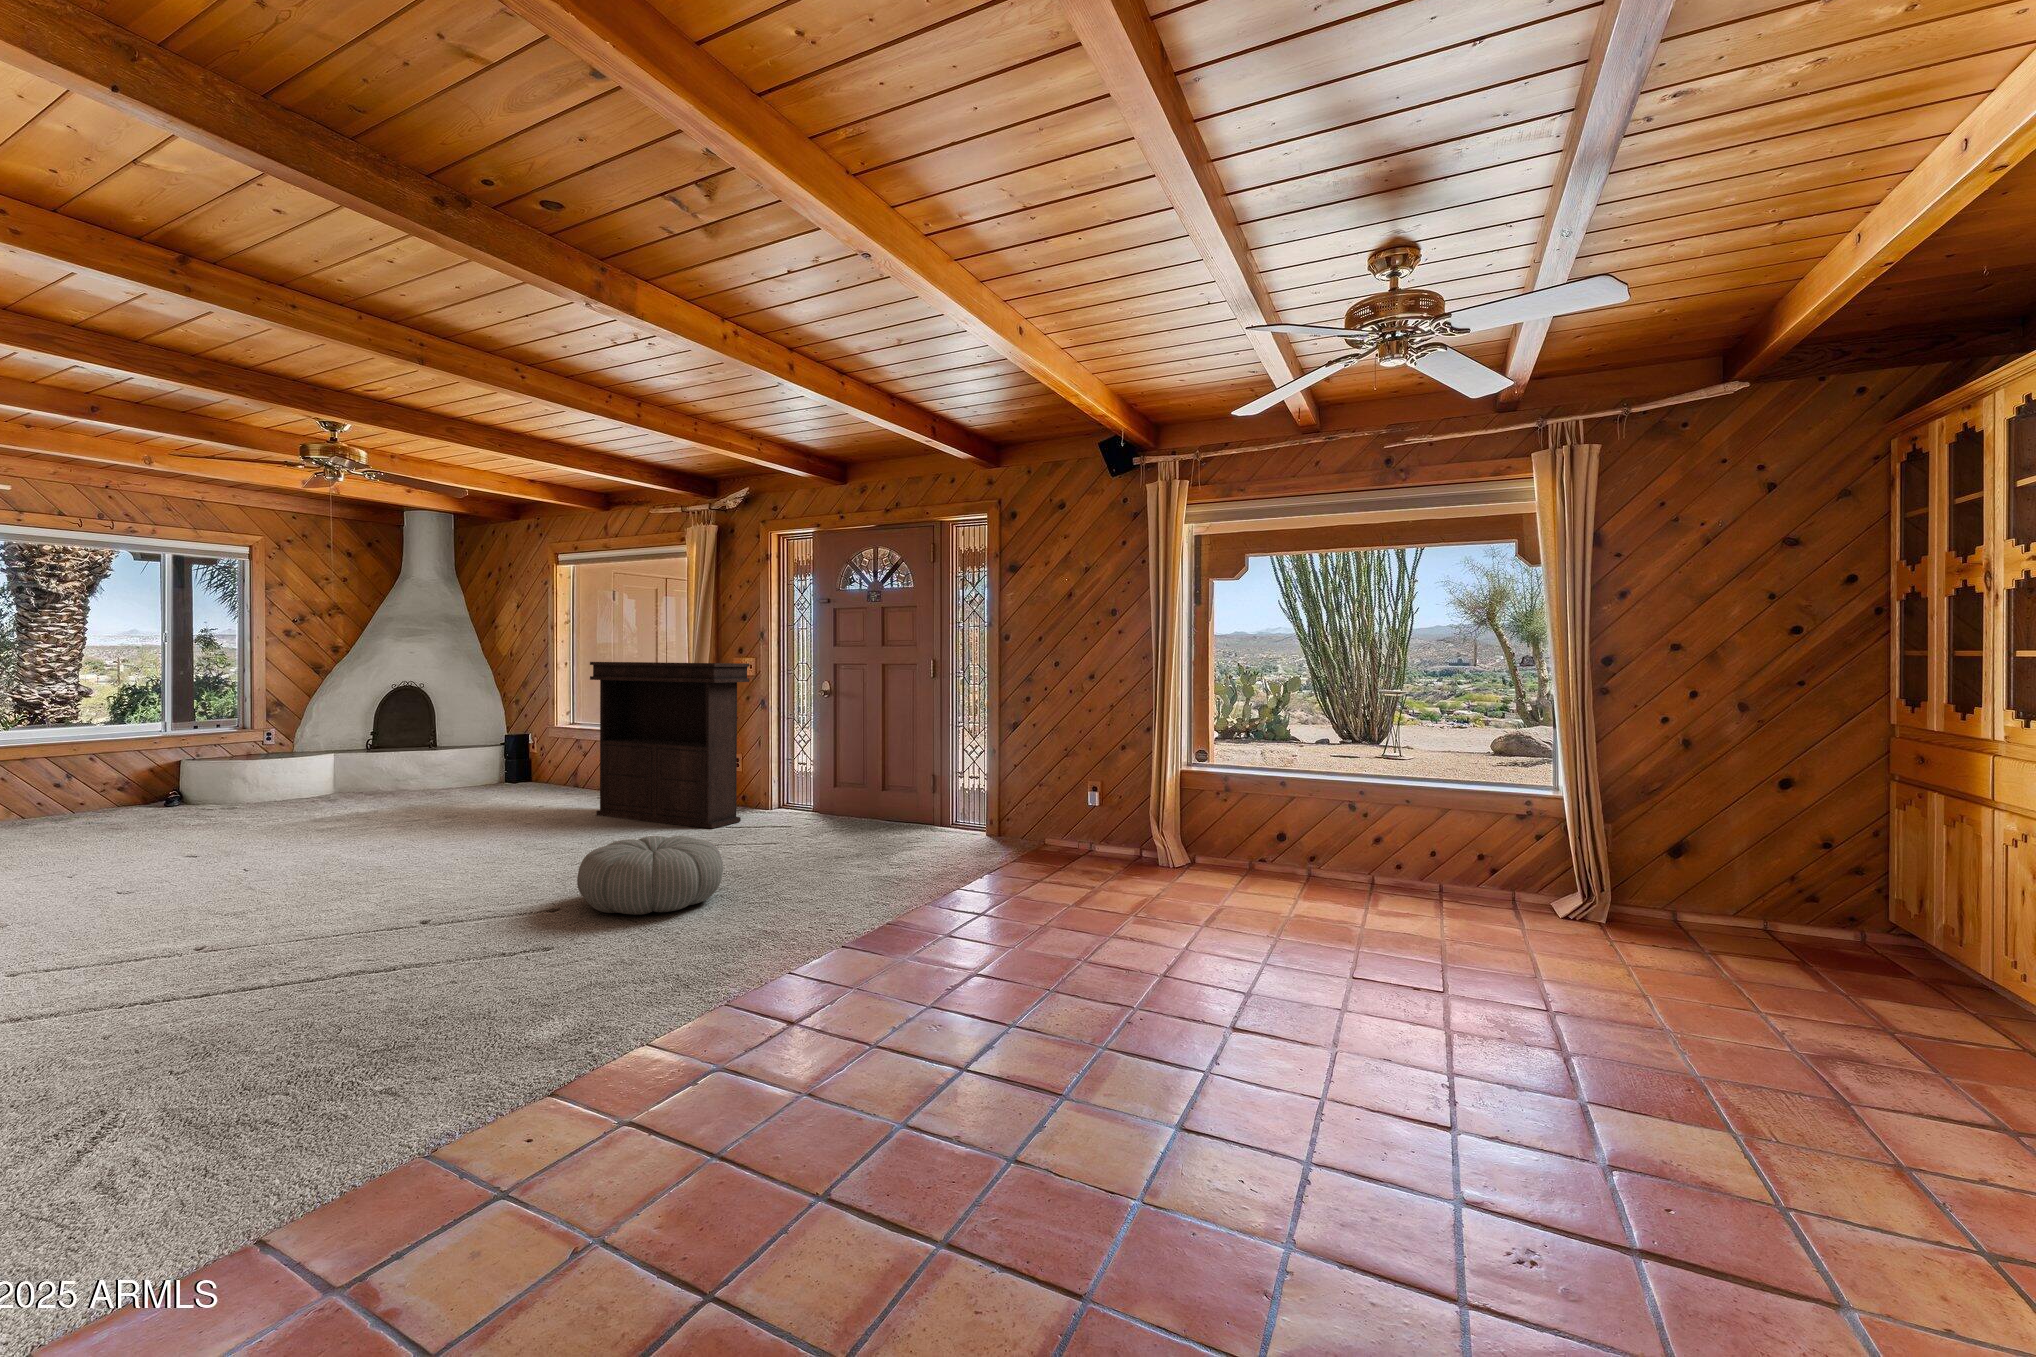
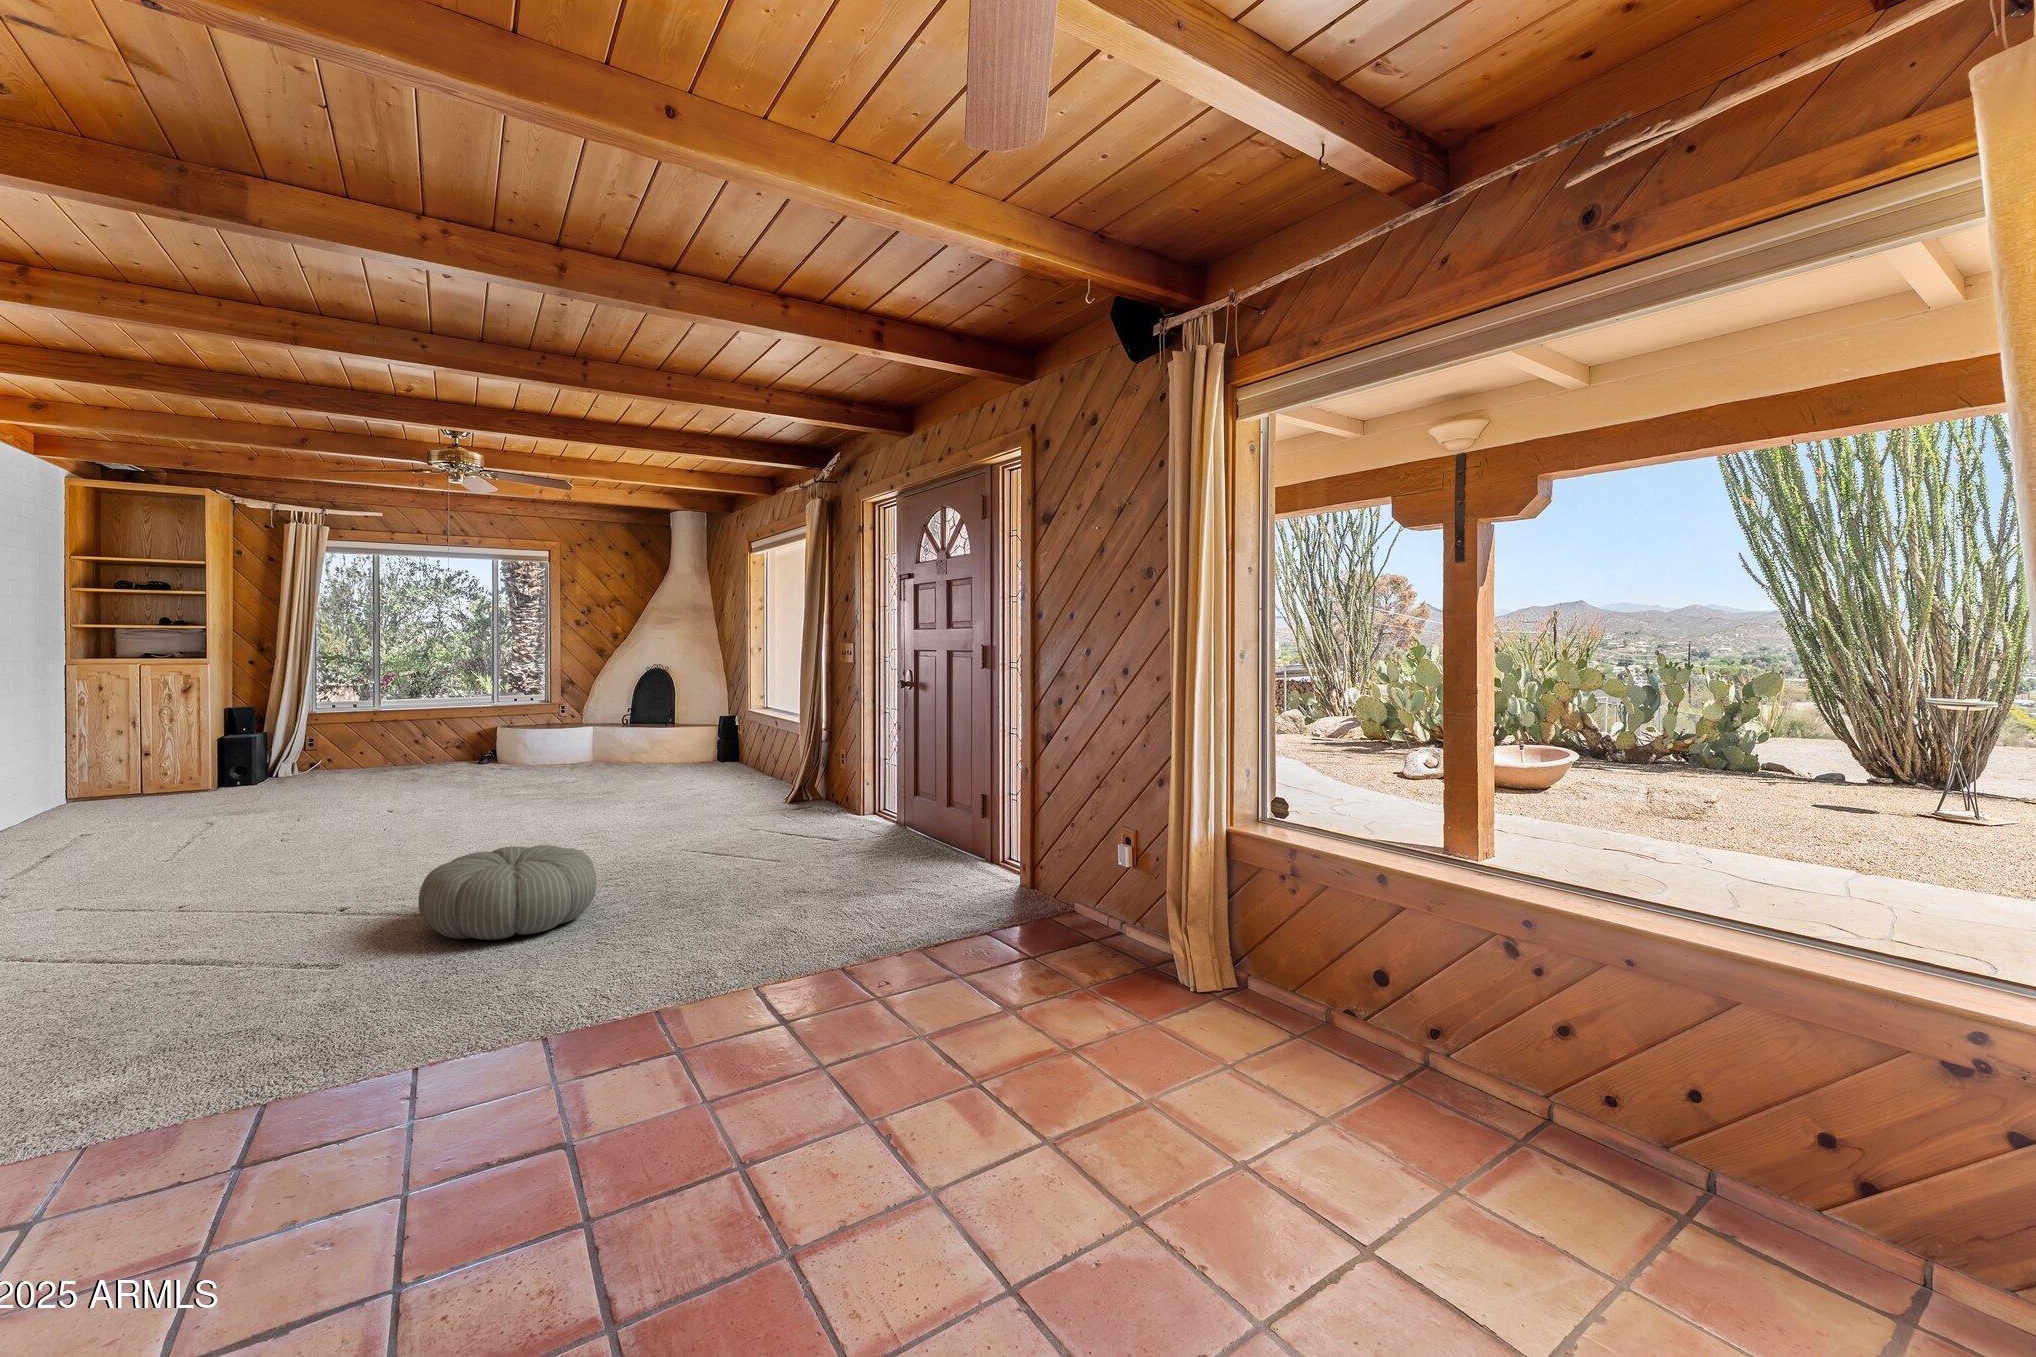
console table: present [590,662,749,828] -> none [703,647,815,833]

